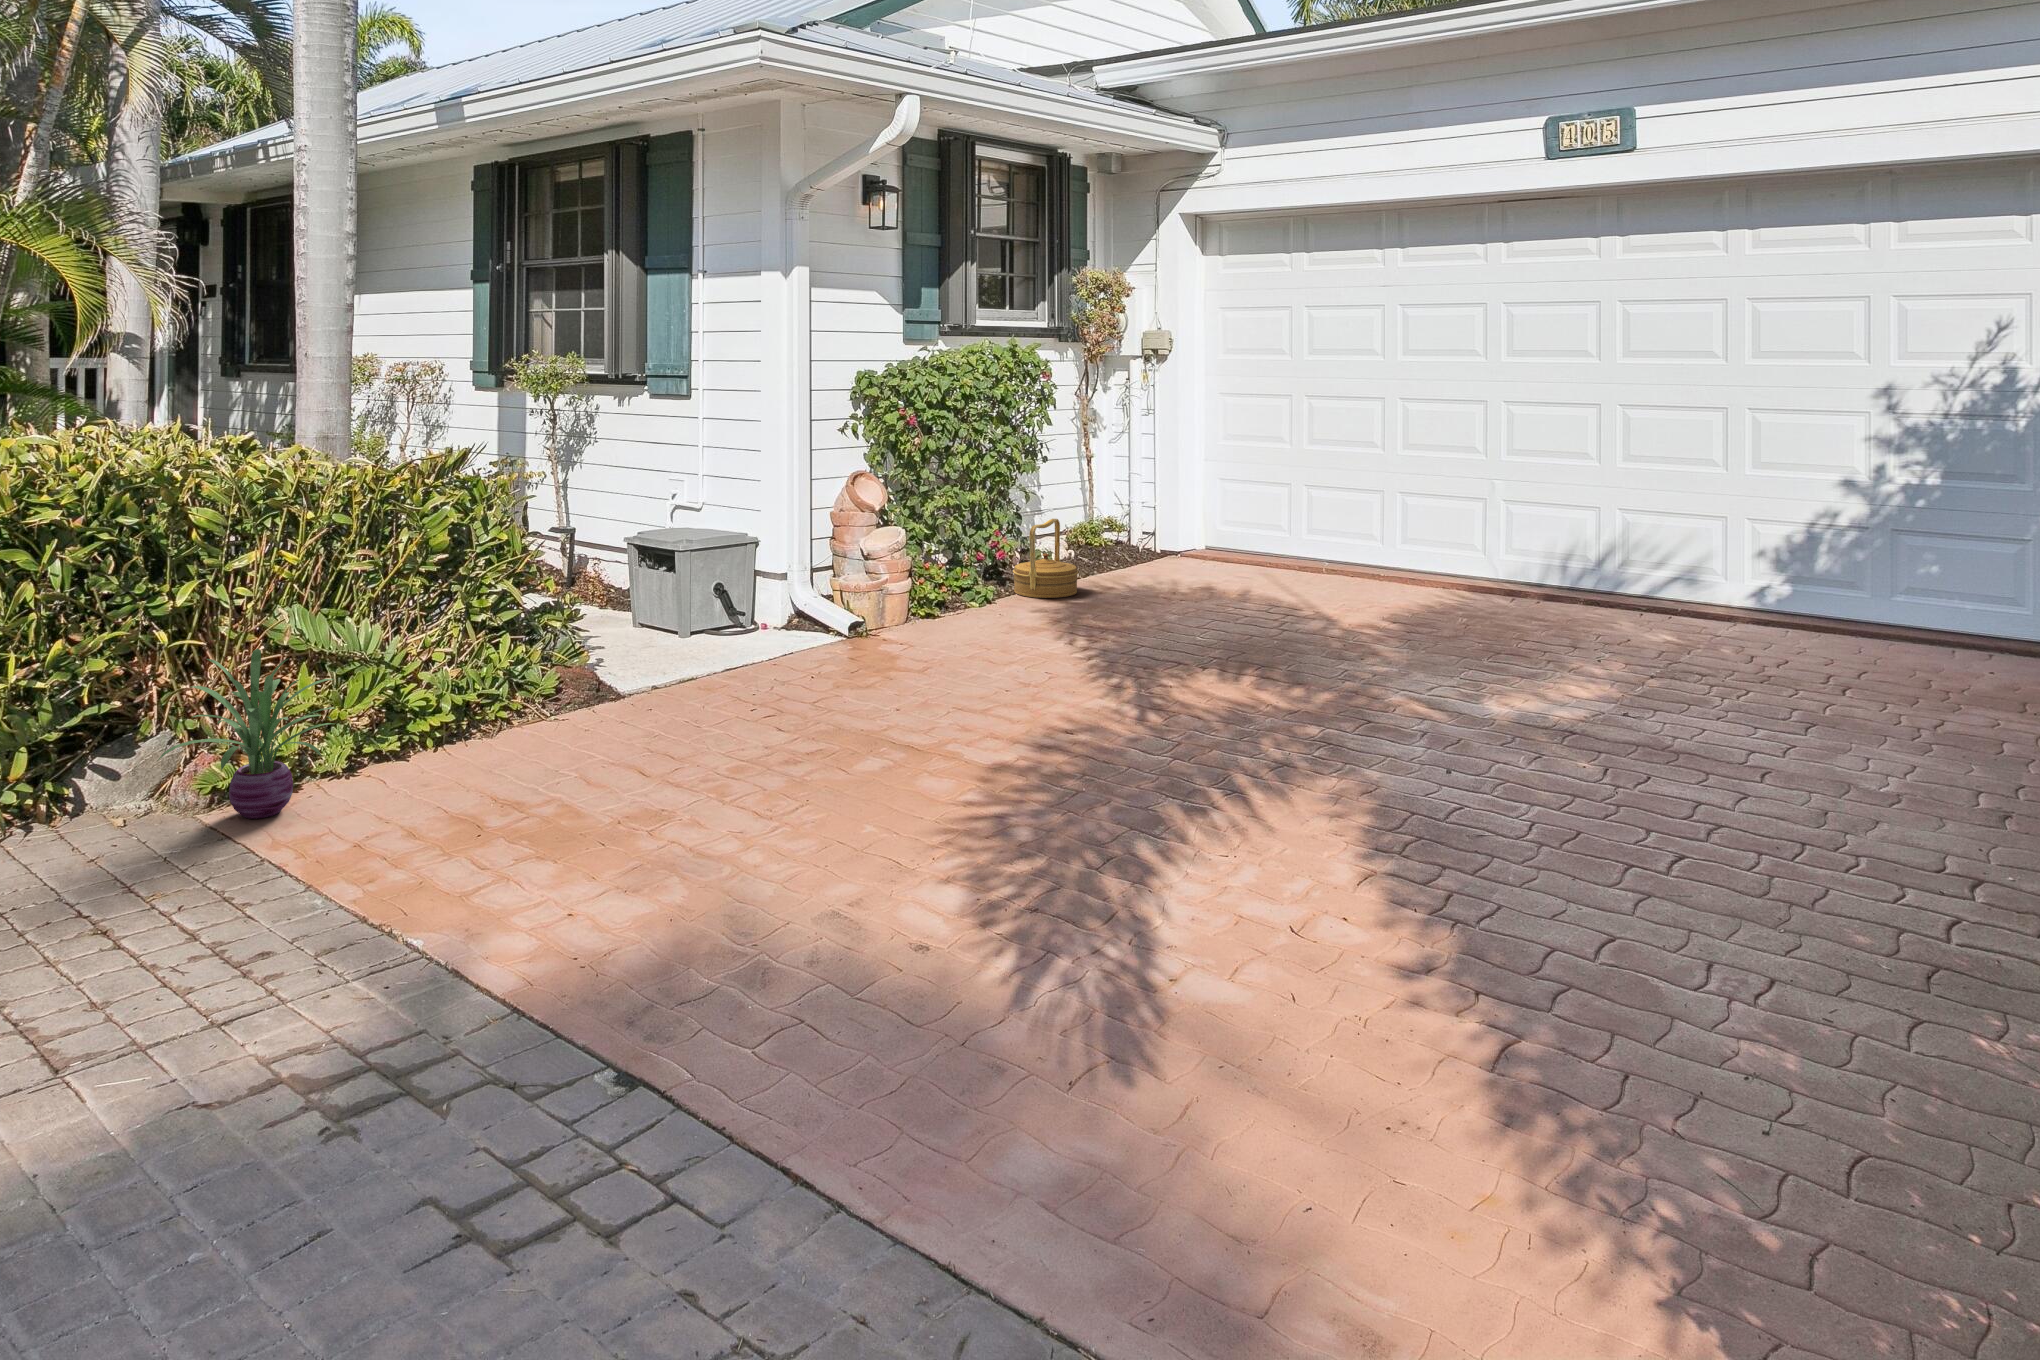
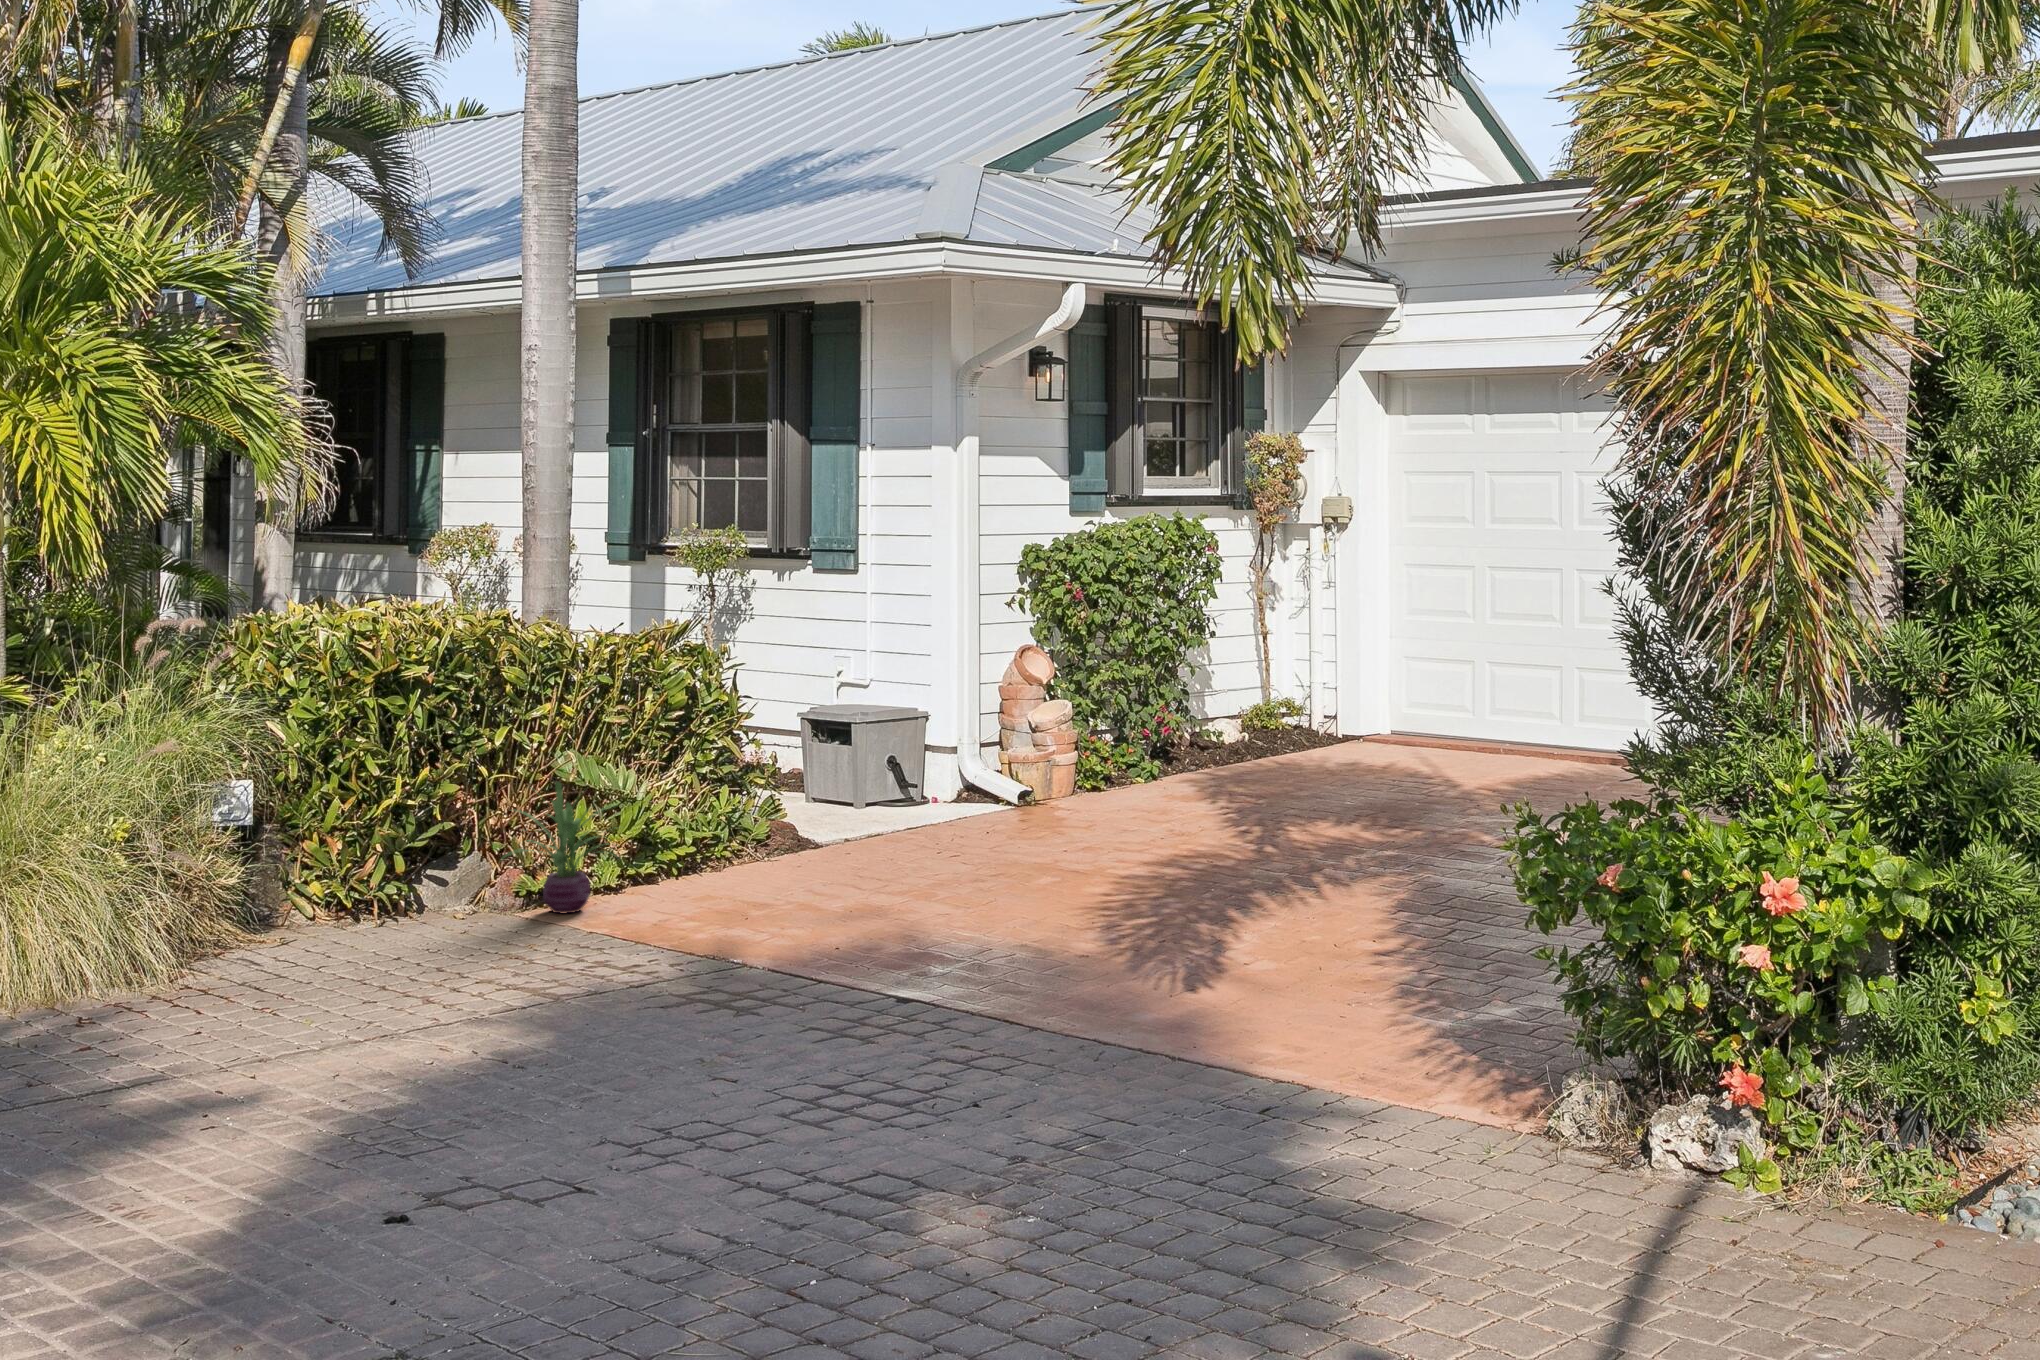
woven basket: present [1013,519,1078,598] -> none [1181,695,1248,775]

